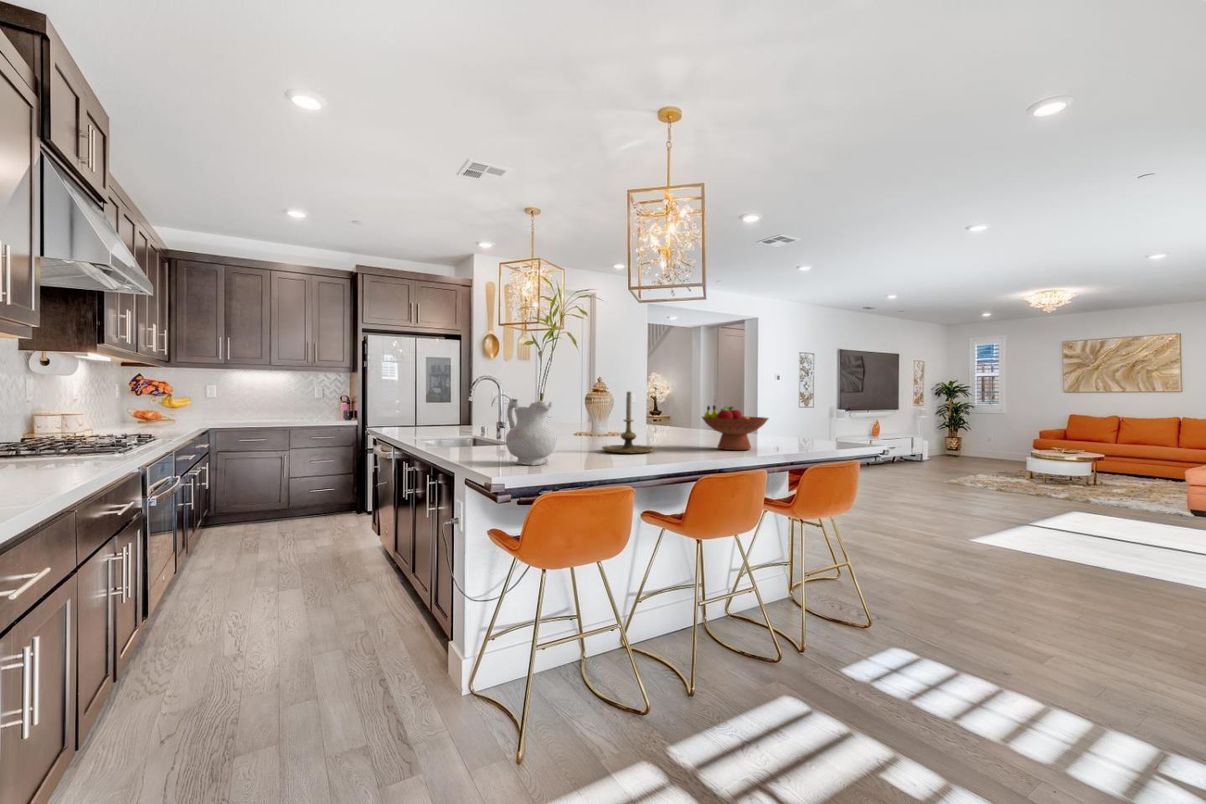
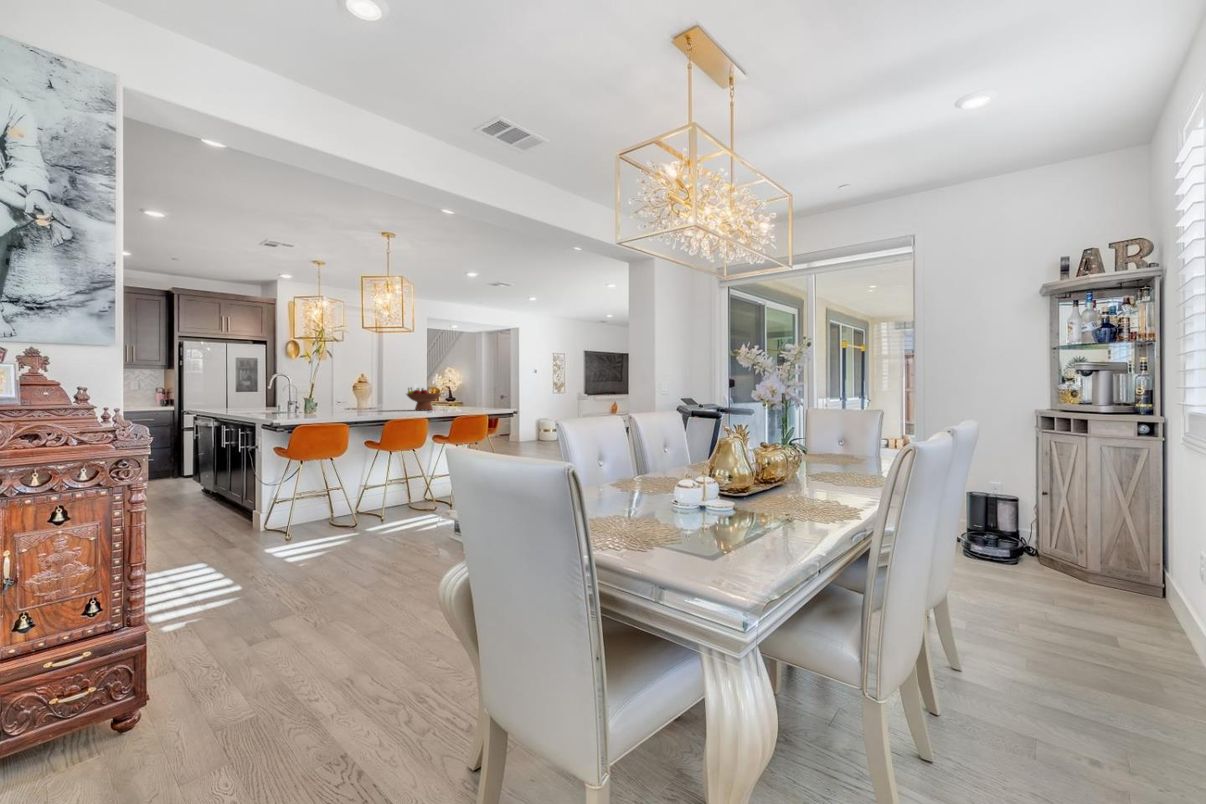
candle holder: present [602,392,655,453] -> none [345,380,376,412]
ceramic pitcher: present [506,399,556,465] -> none [282,384,311,416]

